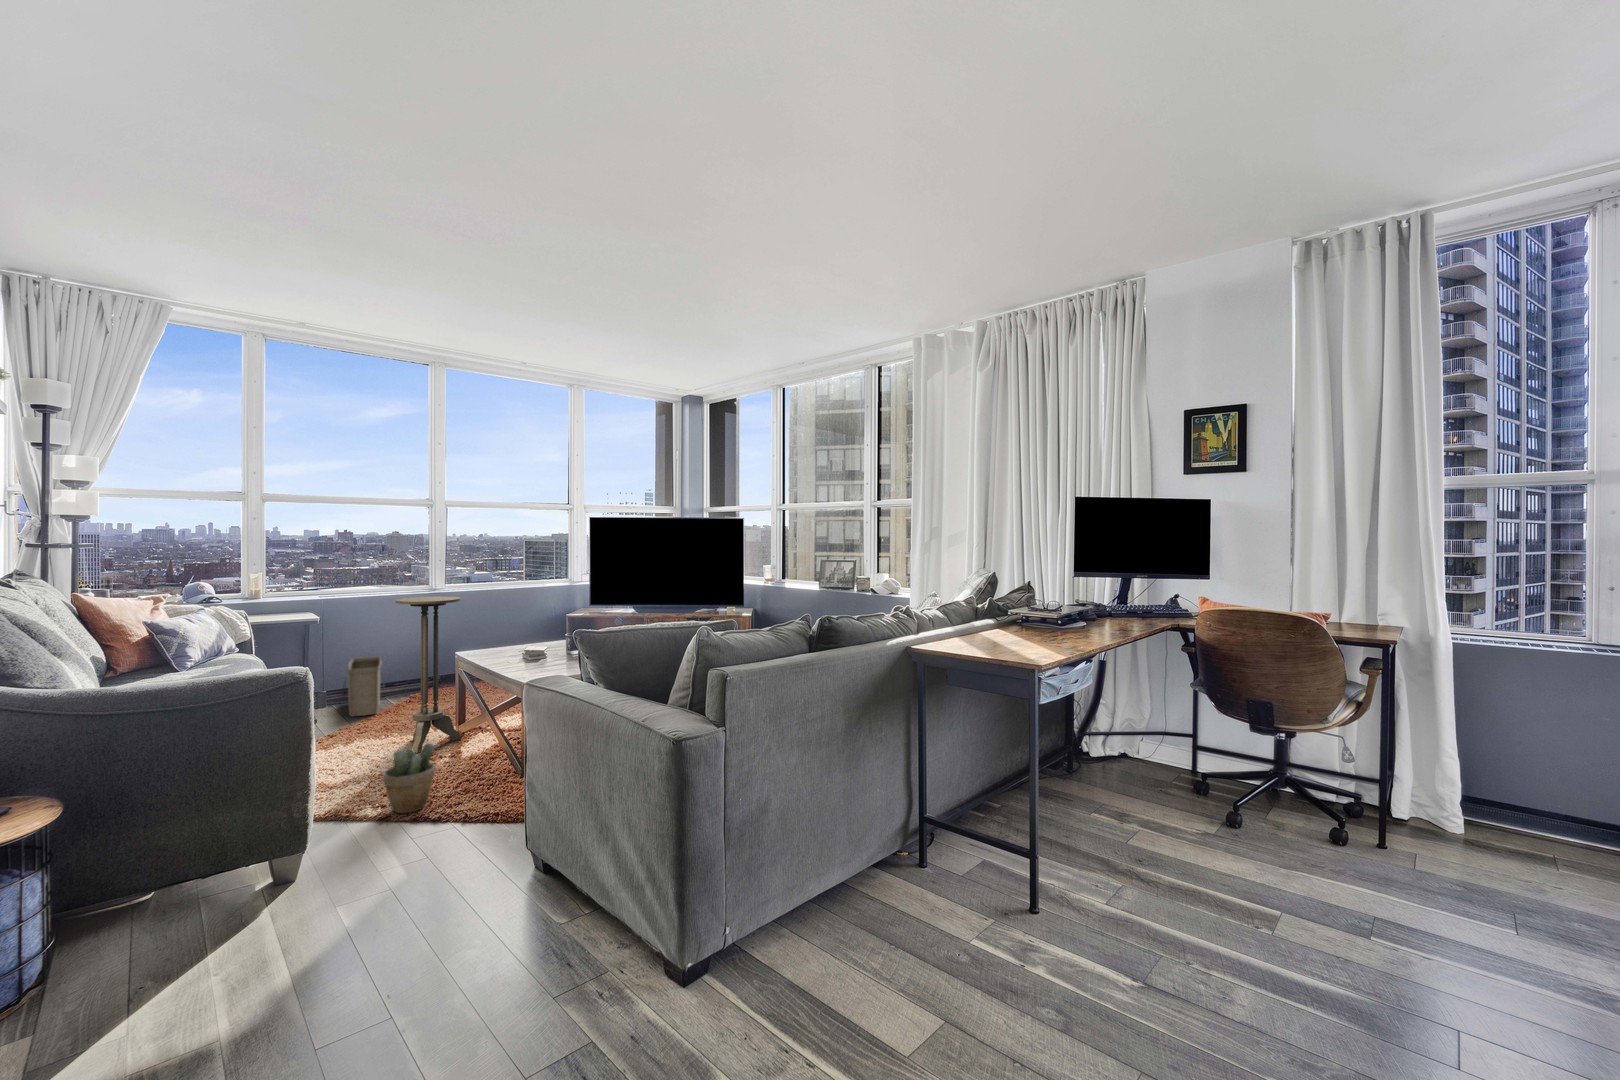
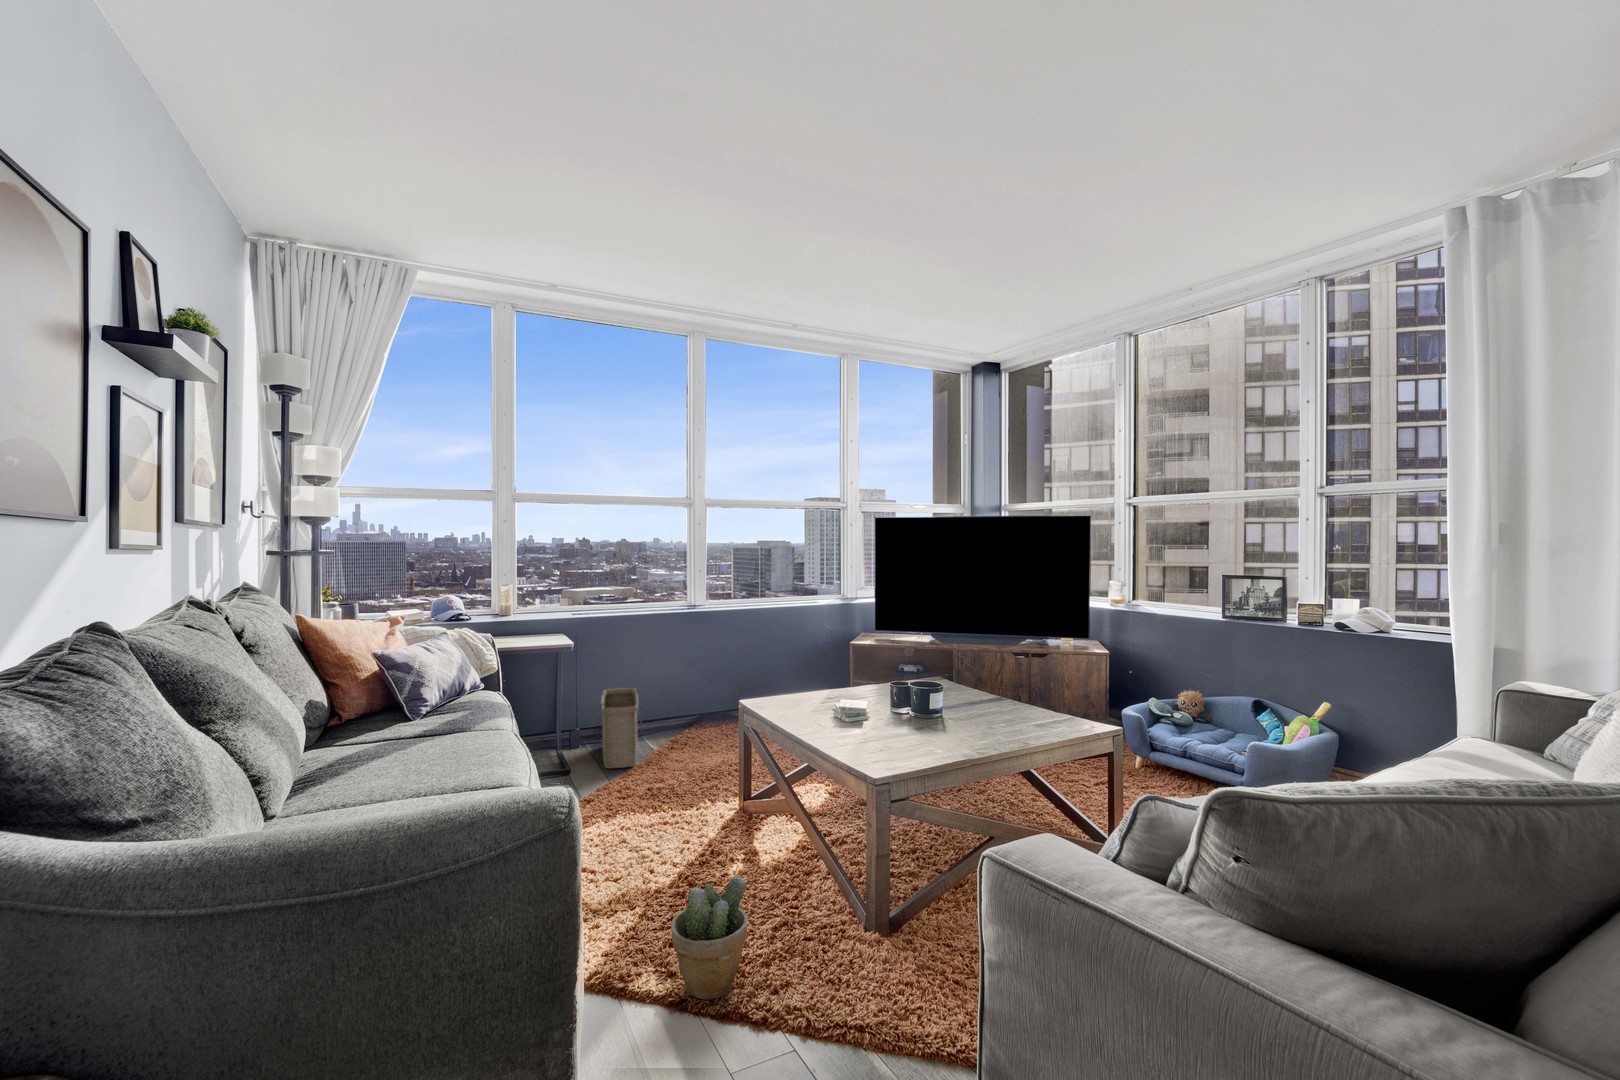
side table: present [395,596,461,753] -> none [665,621,748,848]

